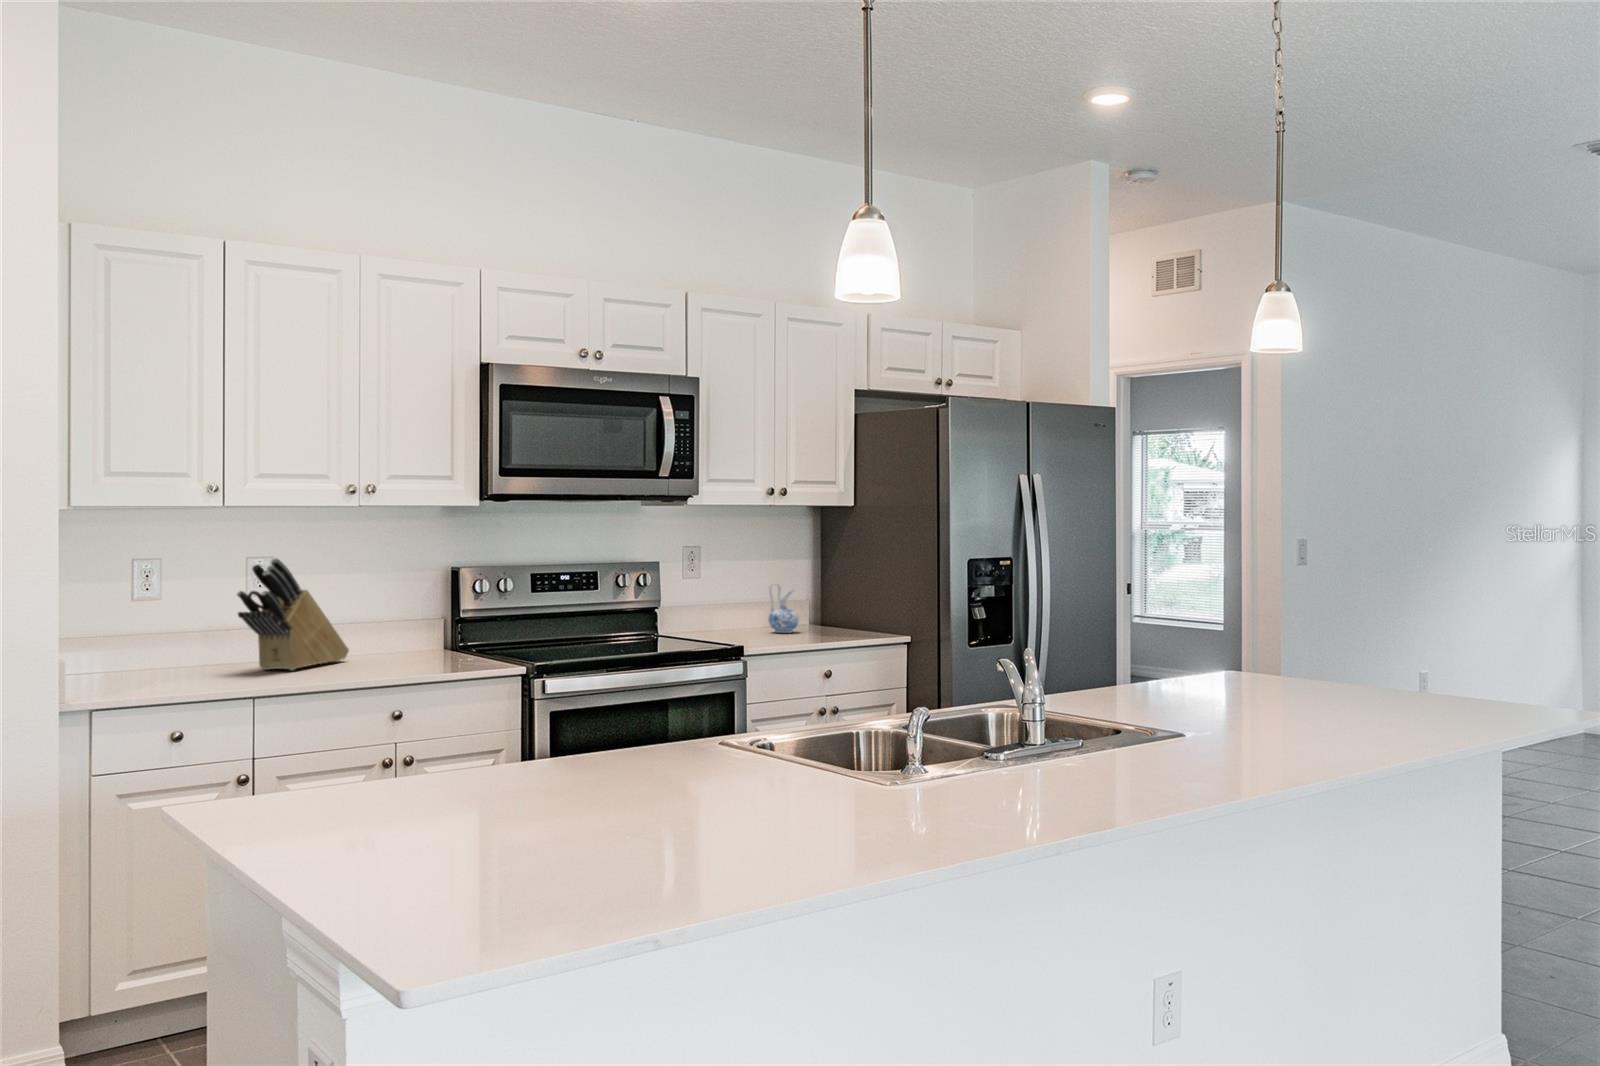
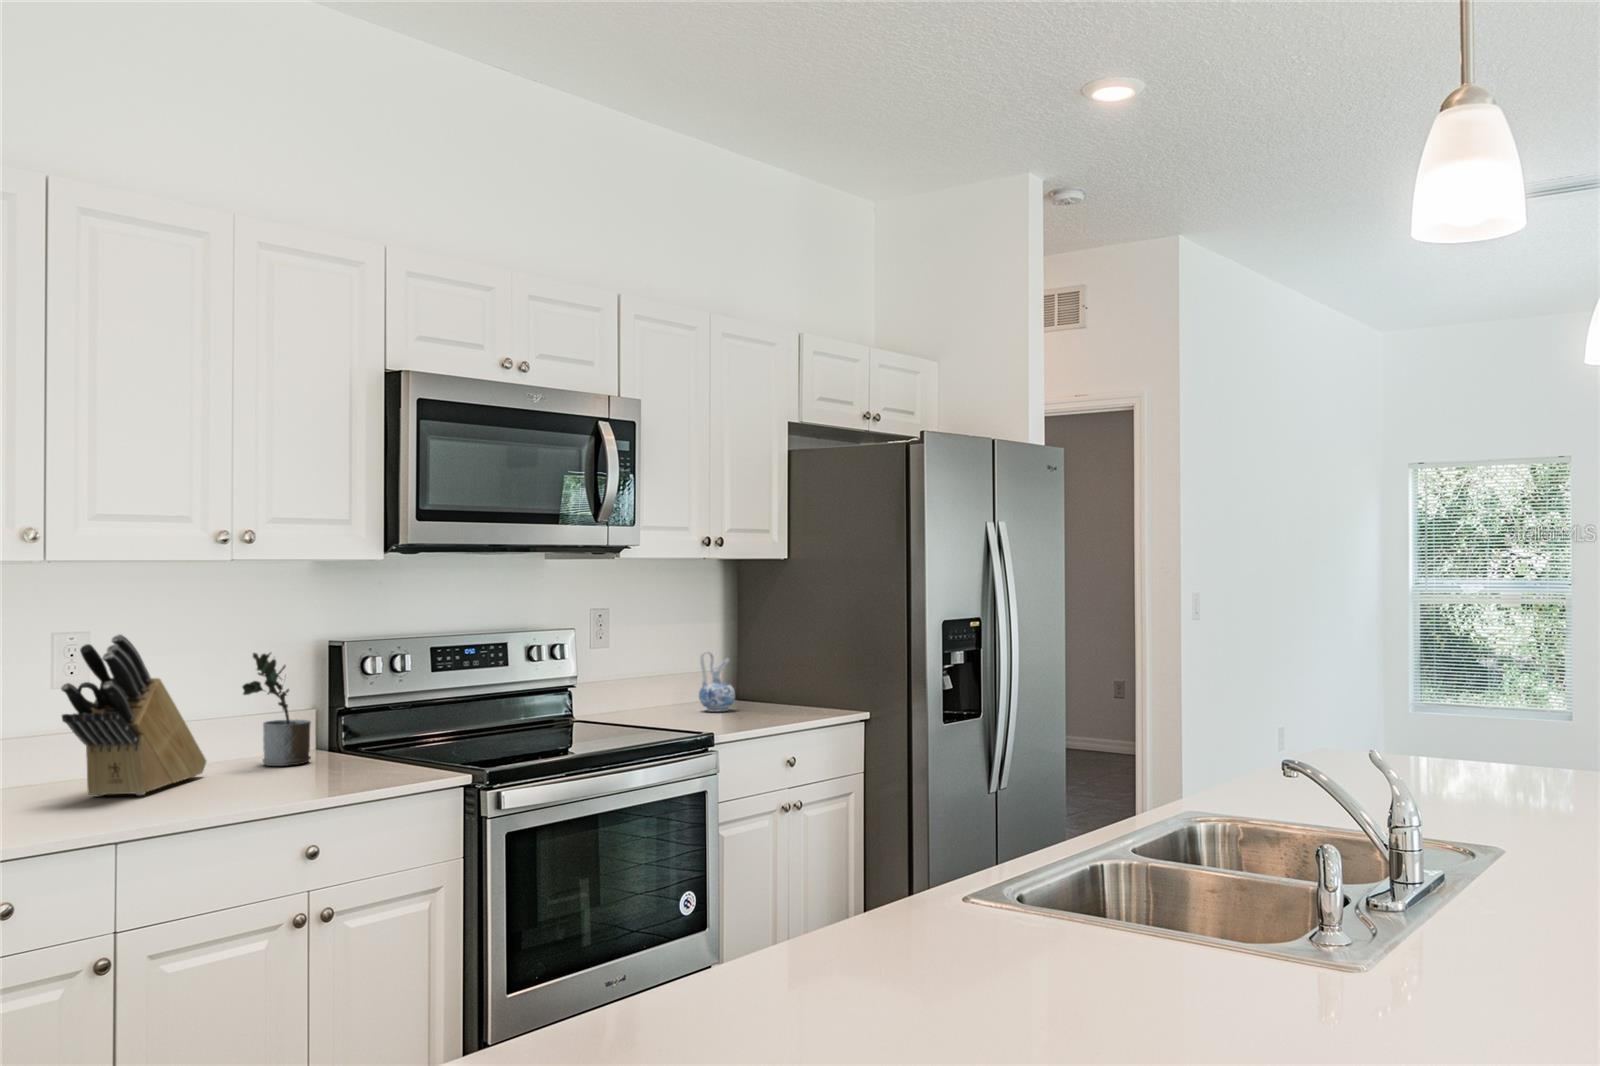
potted plant: none [377,574,429,657] -> present [242,653,311,766]

